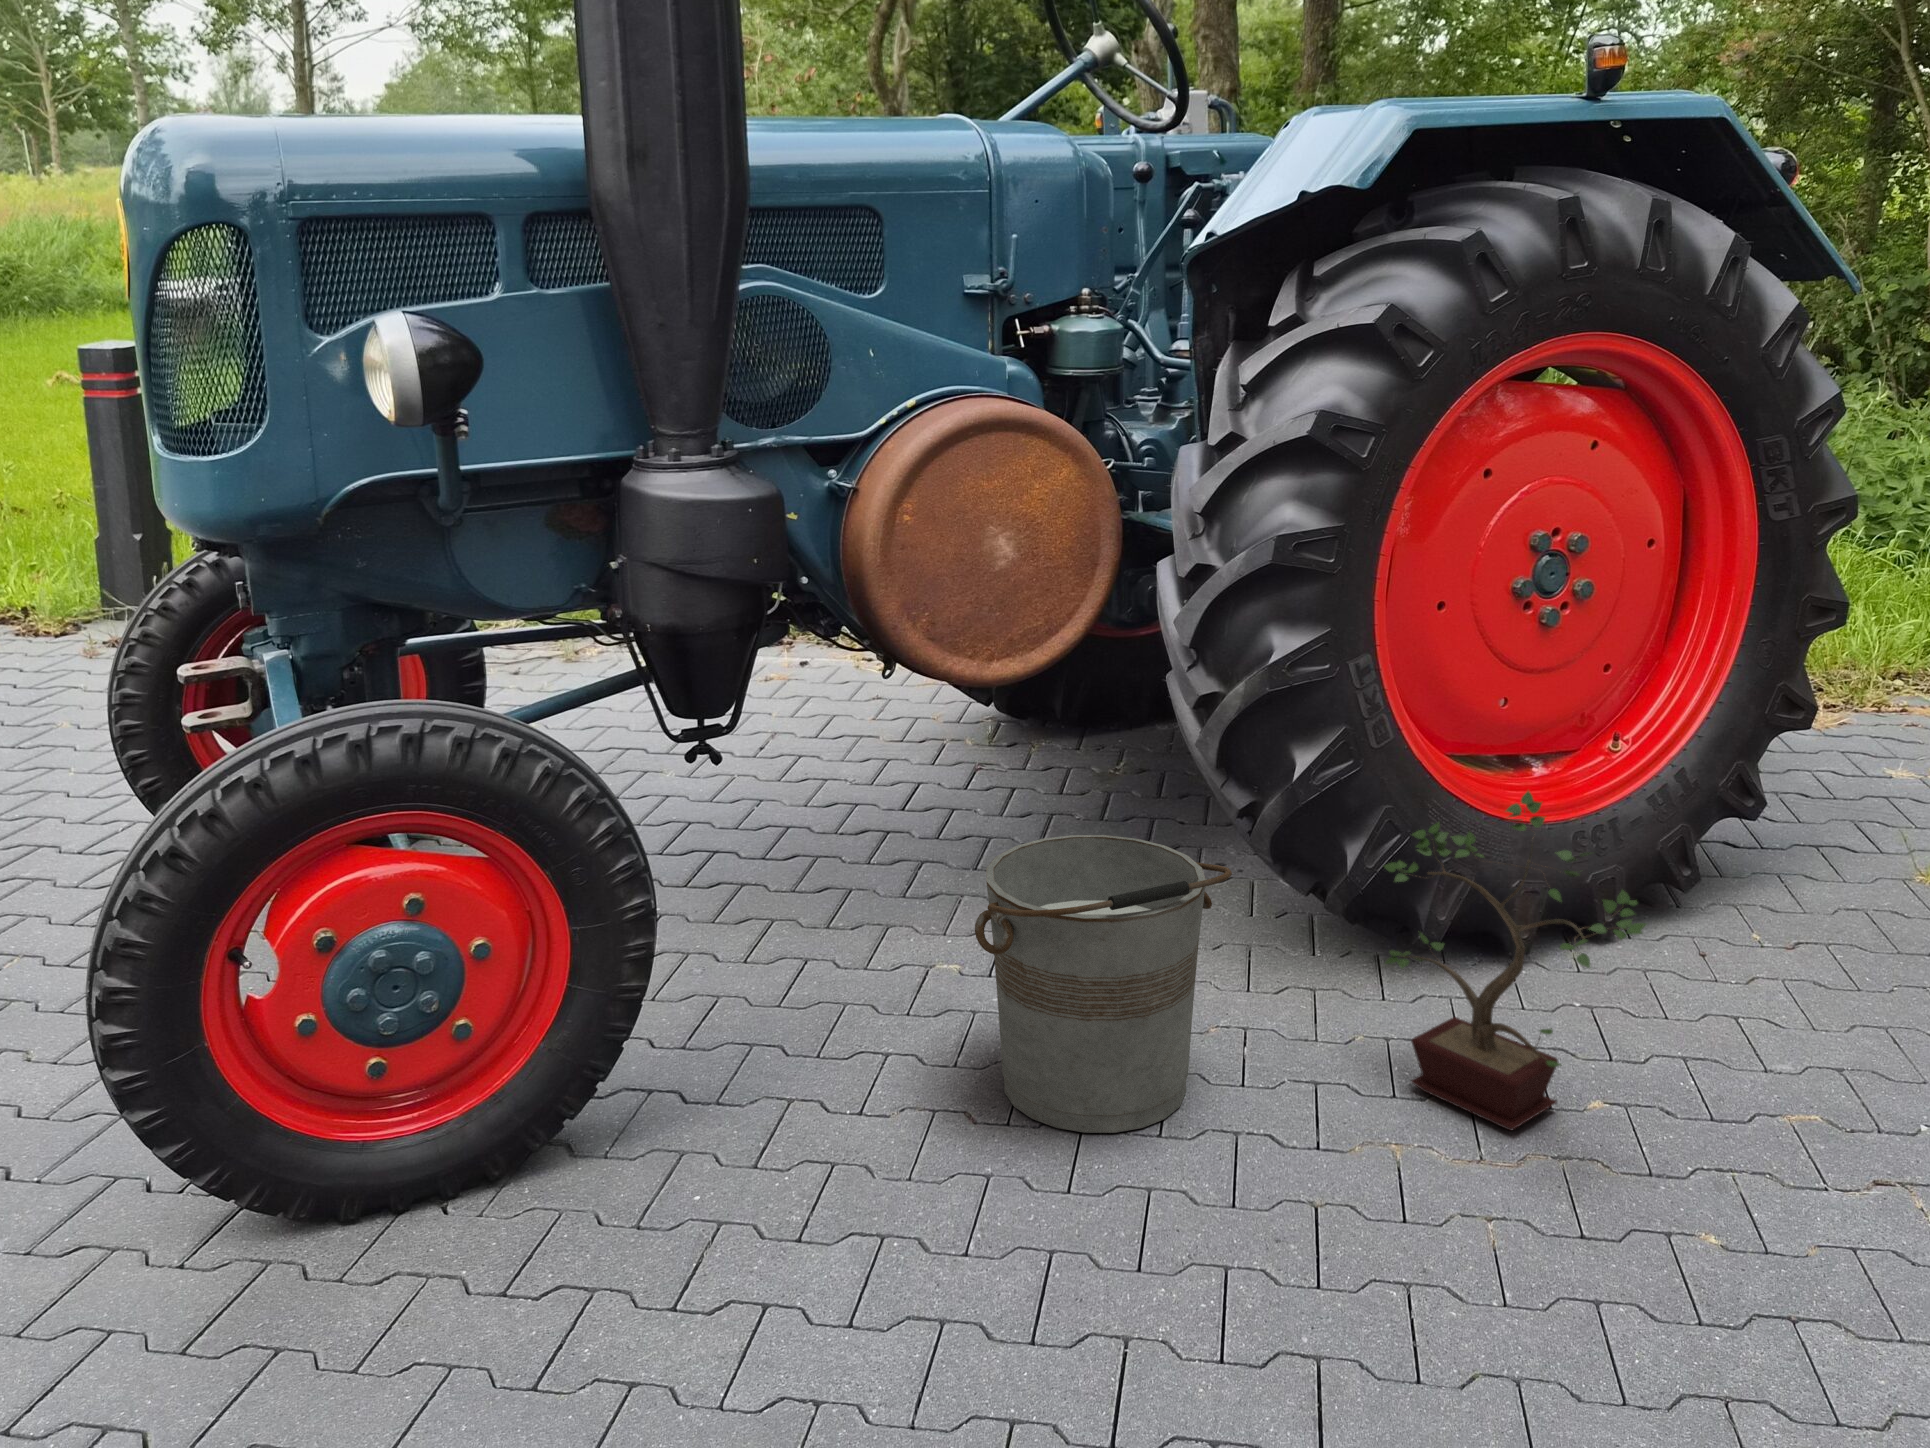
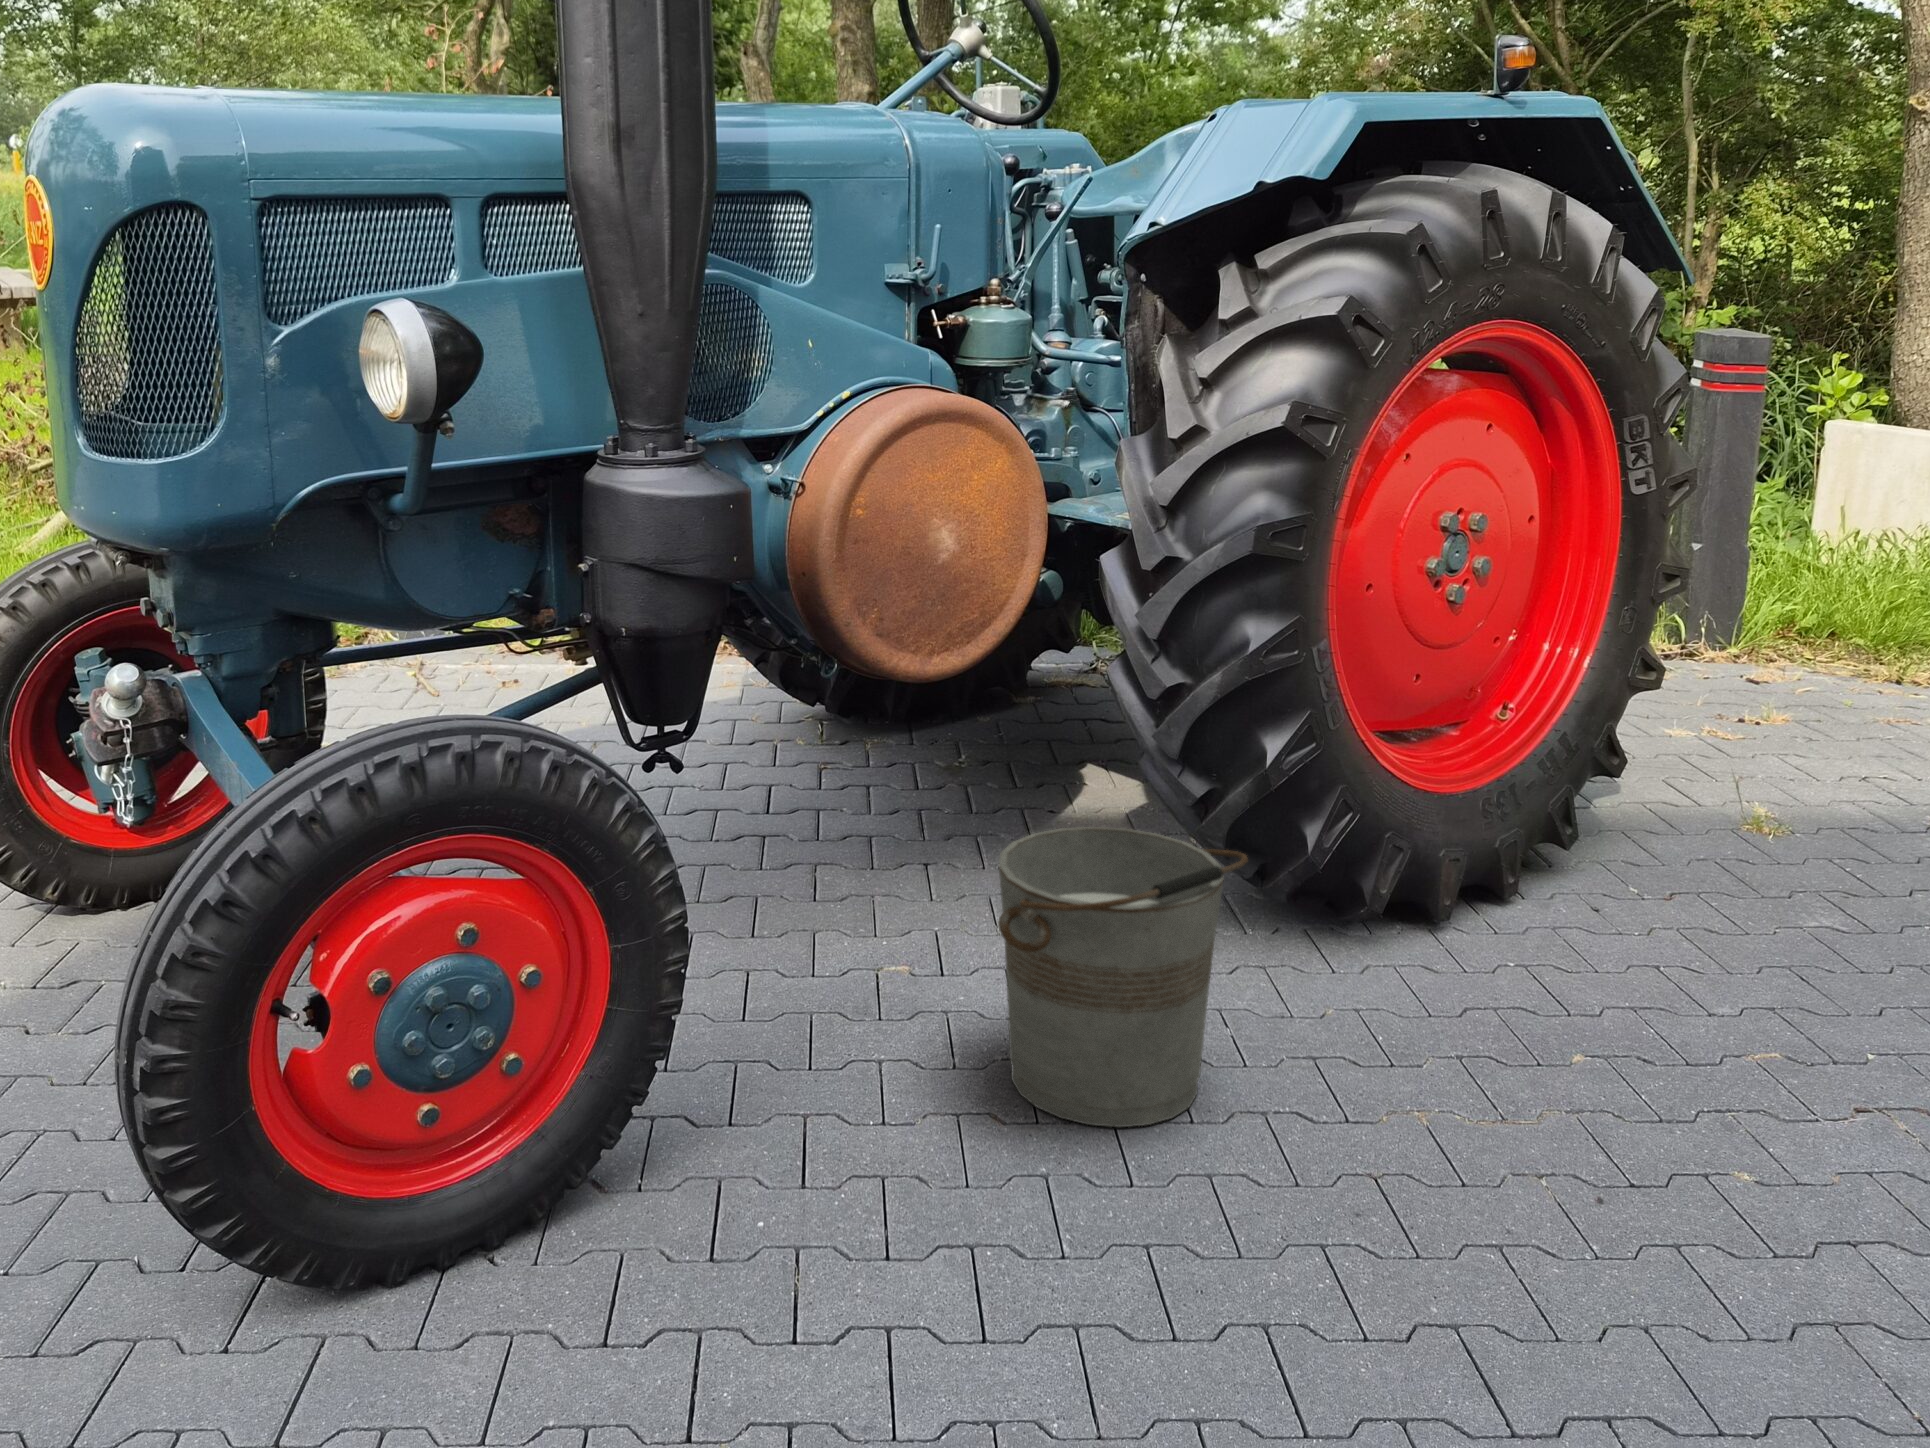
potted plant: present [1385,791,1646,1130] -> none [1369,758,1676,1092]

